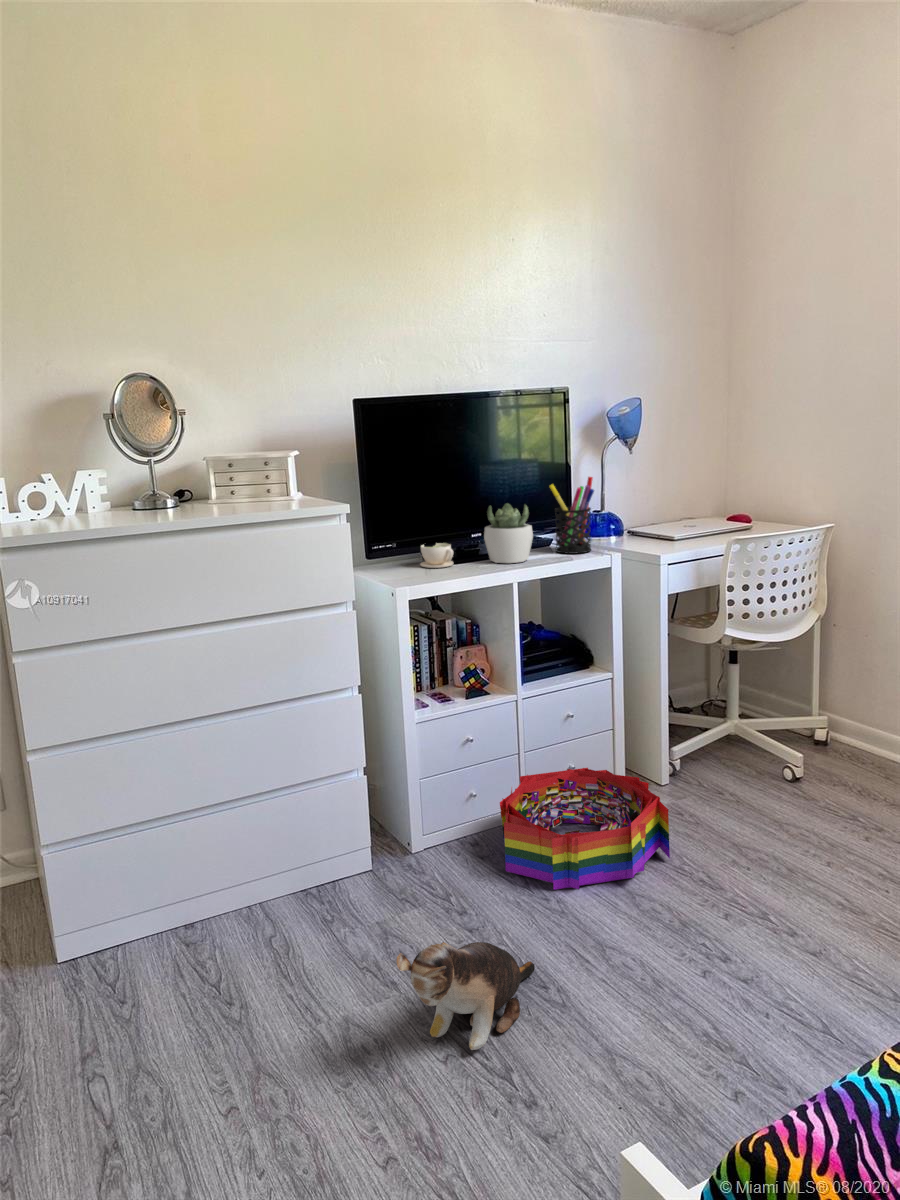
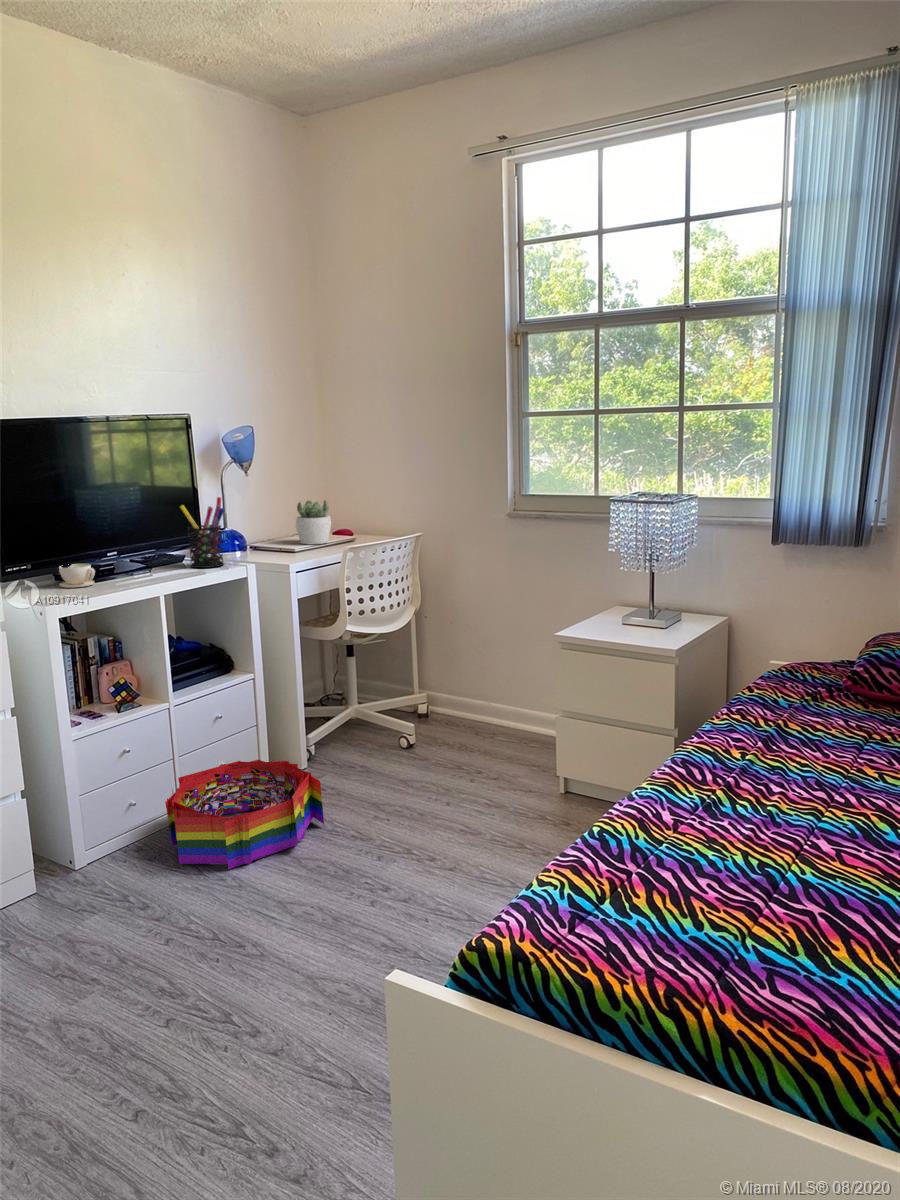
succulent plant: present [484,504,533,563] -> present [296,500,332,545]
plush toy: present [397,942,535,1050] -> none [115,914,229,1010]

